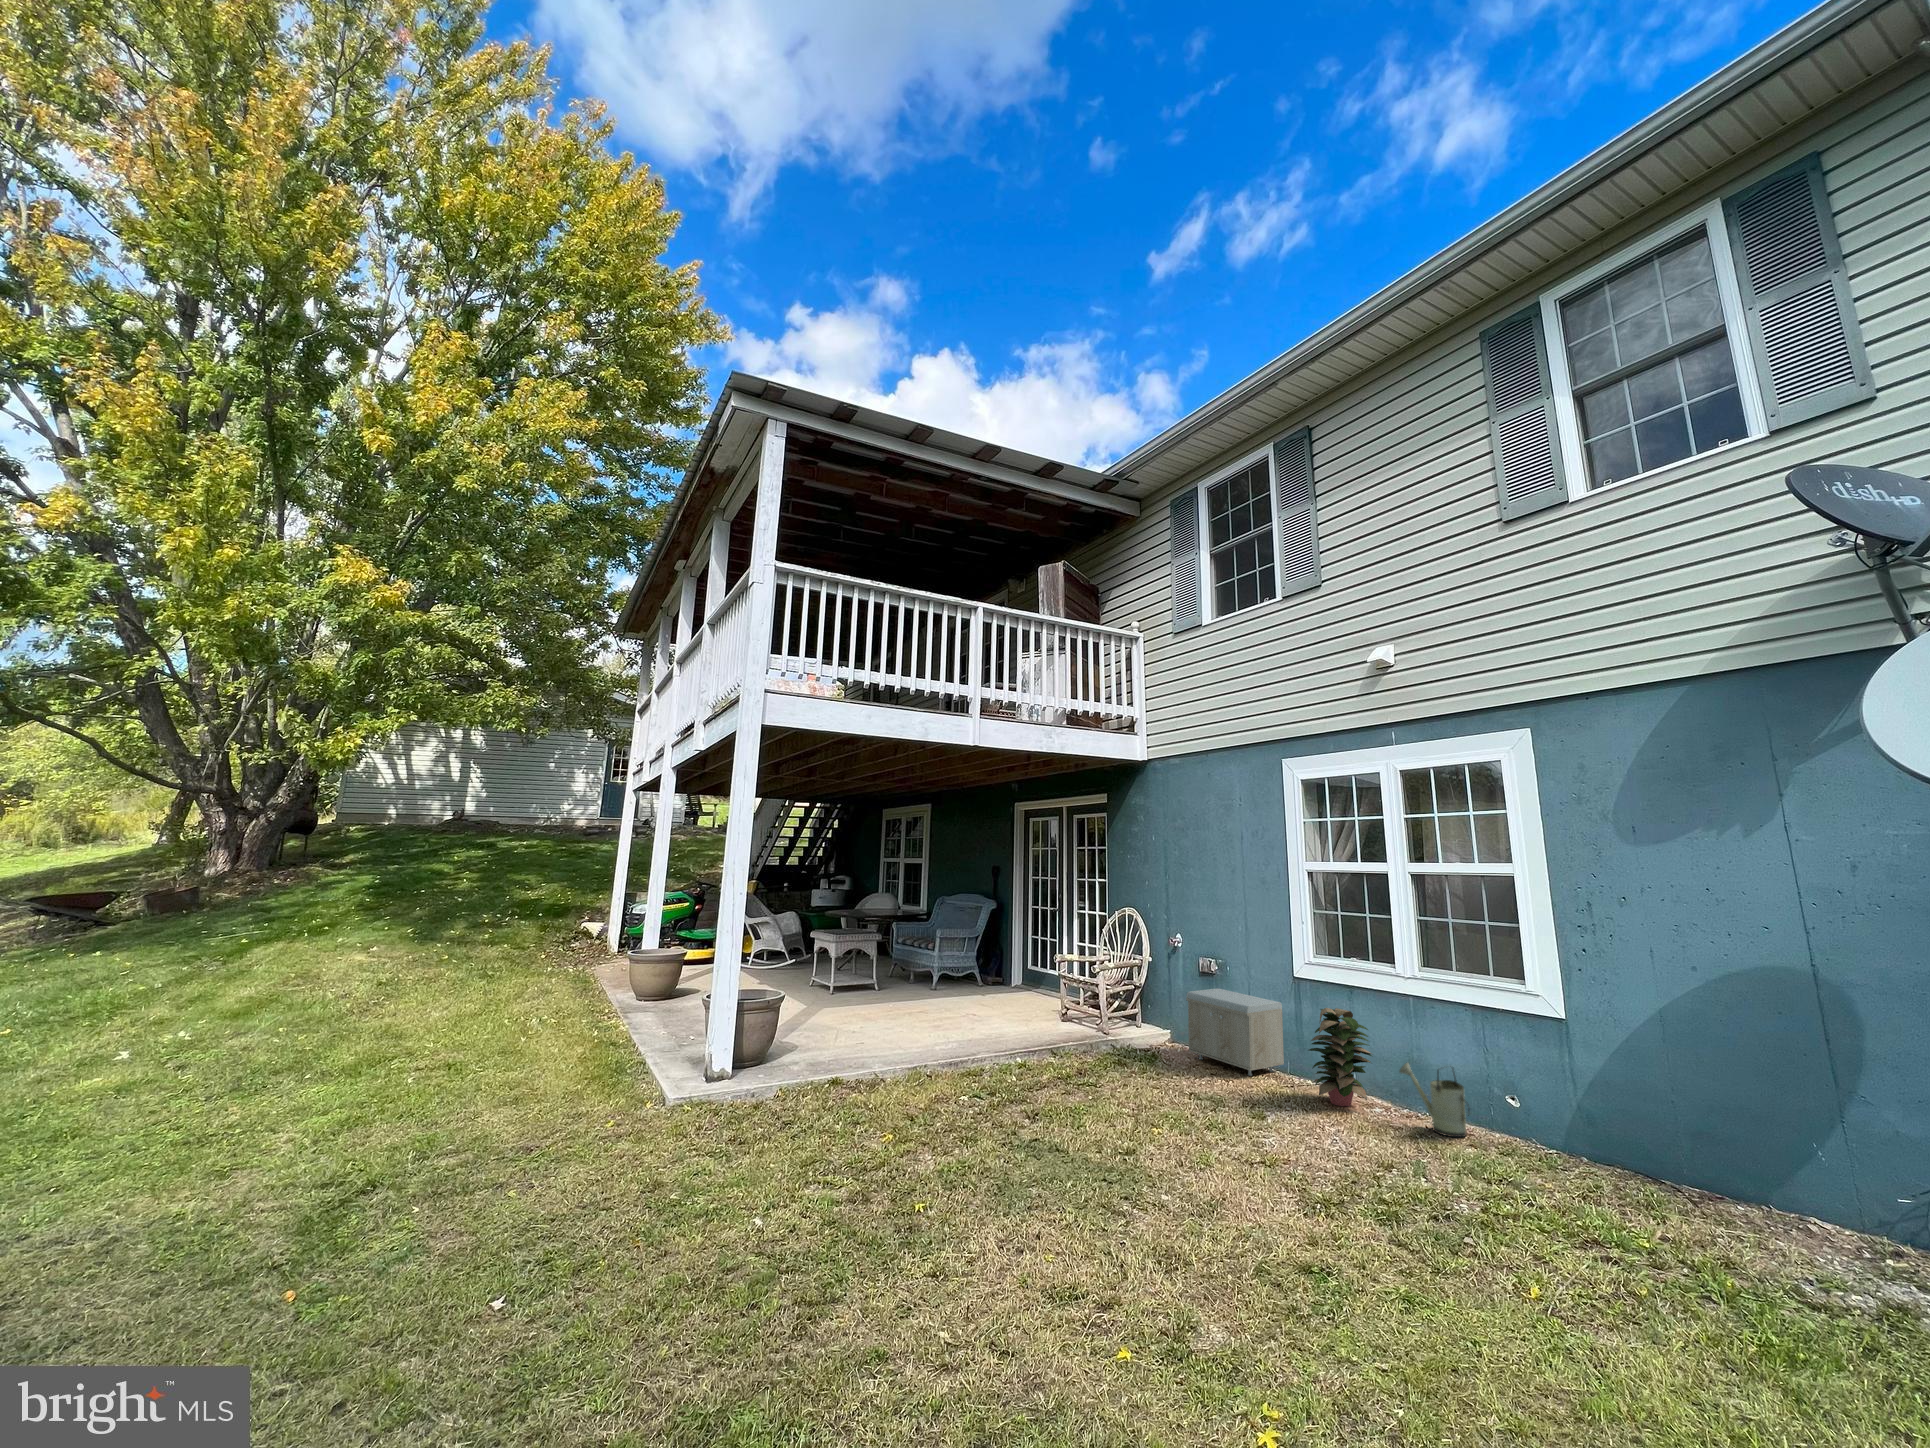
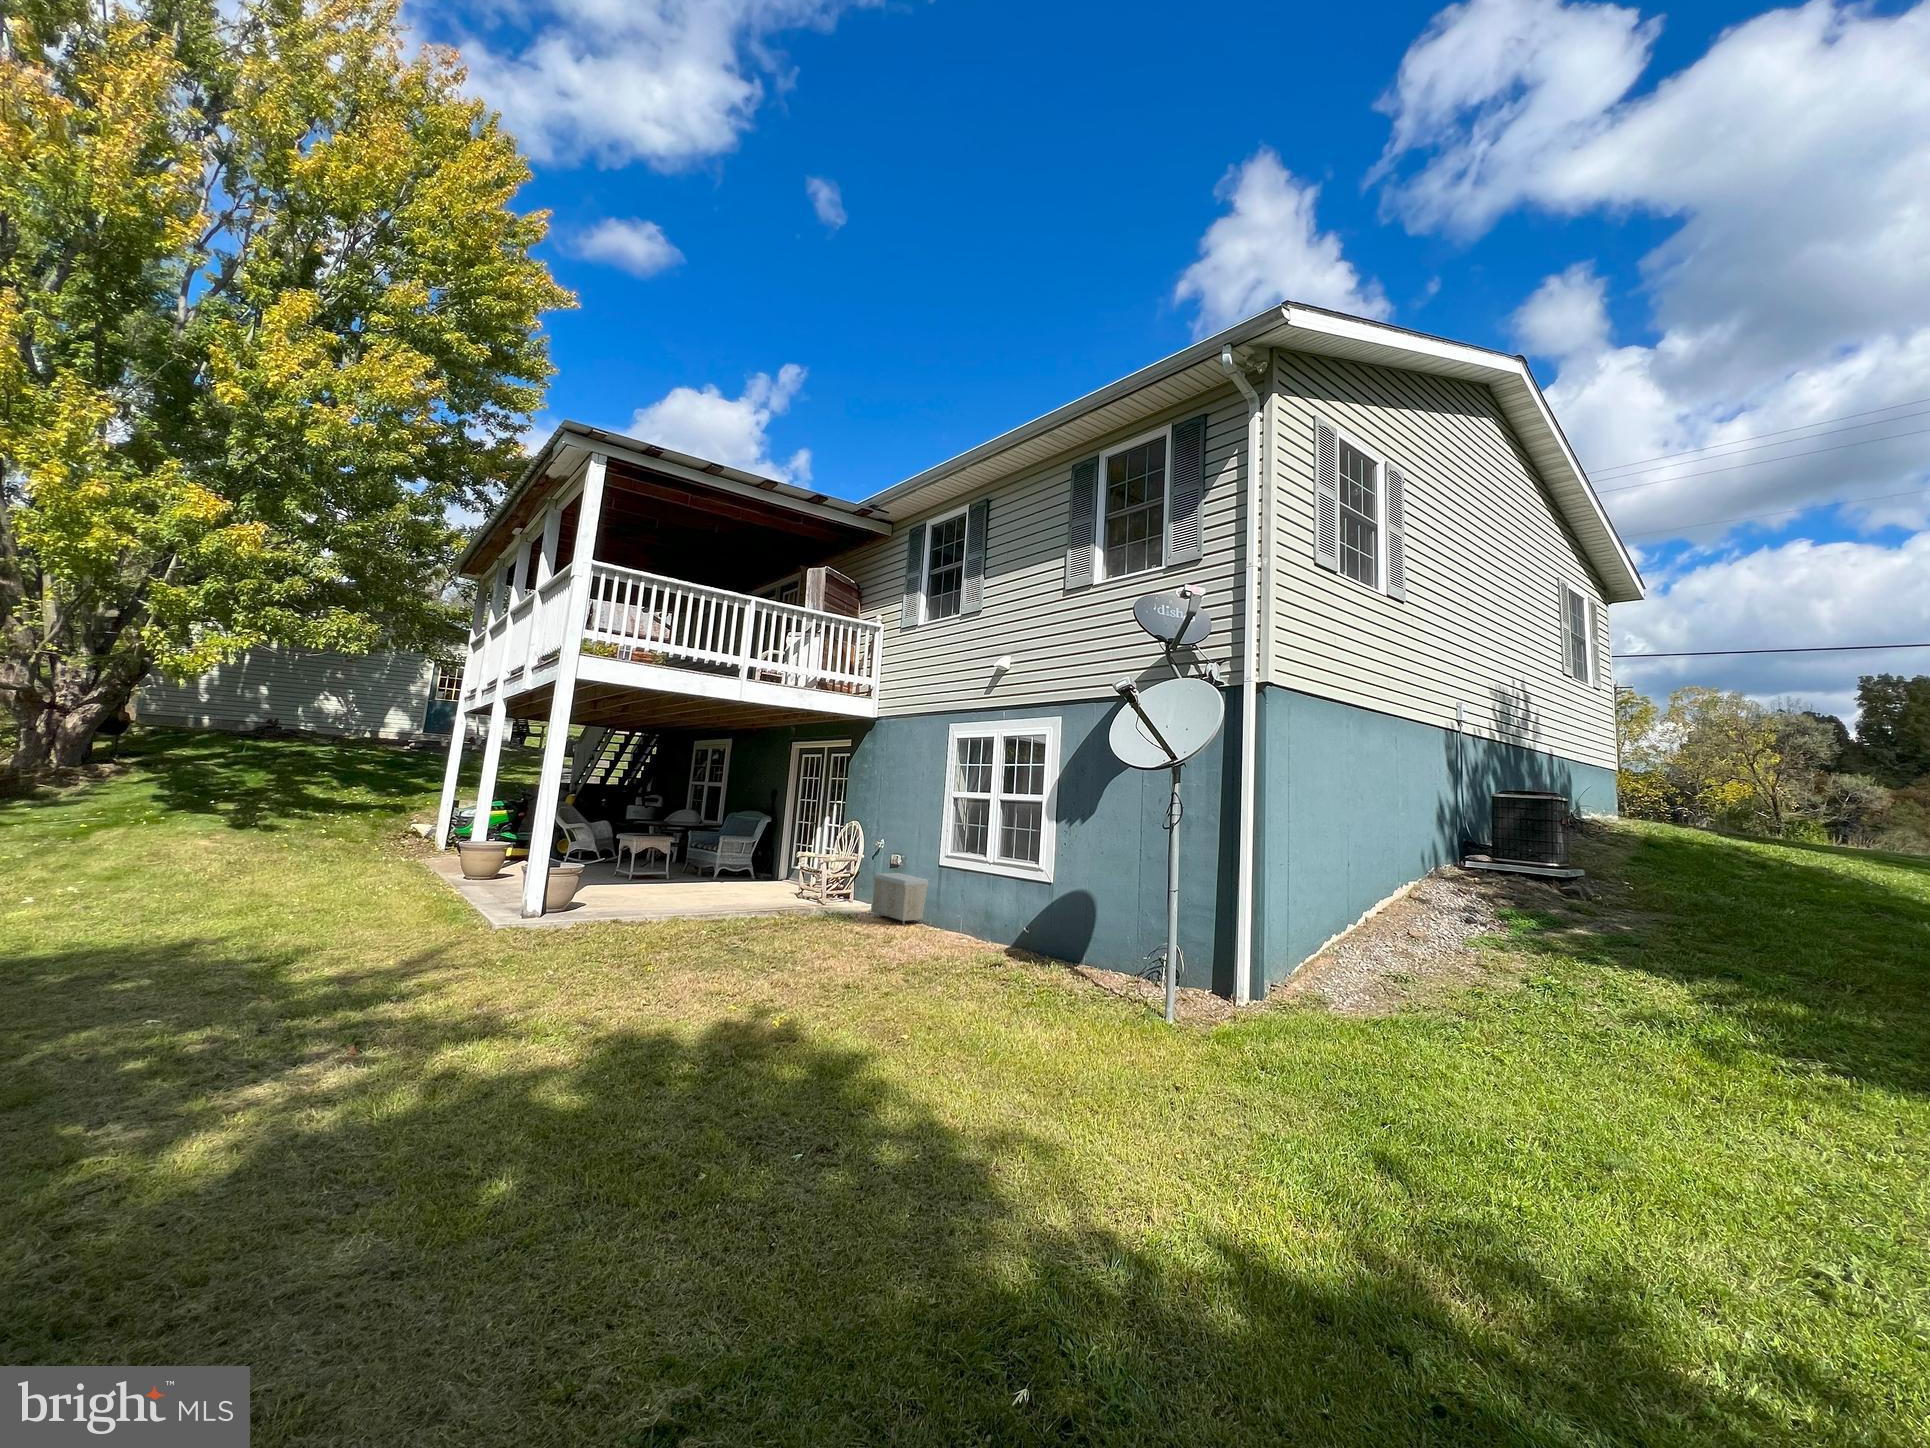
decorative plant: present [1308,1008,1372,1106] -> none [932,880,971,938]
watering can: present [1399,1063,1469,1137] -> none [978,910,1008,950]

